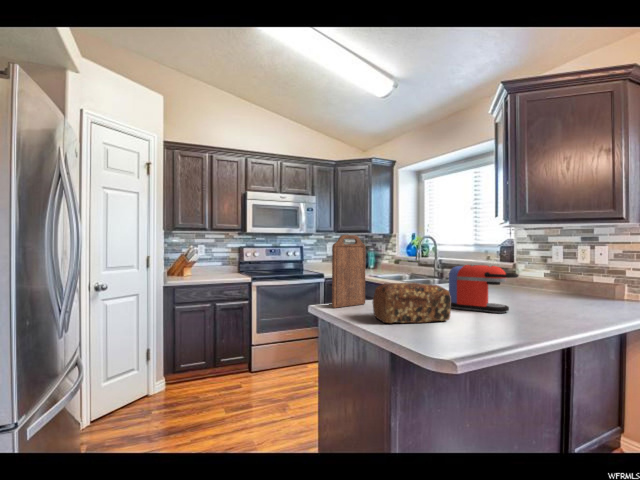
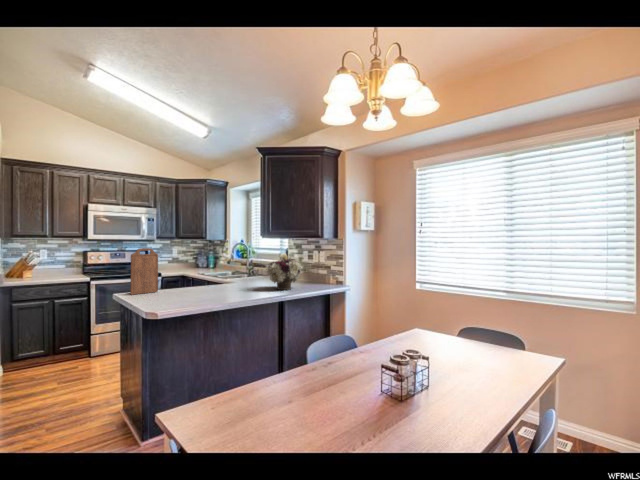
flower arrangement: none [548,245,623,313] -> present [266,254,301,290]
coffee maker: present [449,265,518,313] -> none [209,266,244,293]
bread loaf: present [373,282,451,324] -> none [150,277,193,300]

